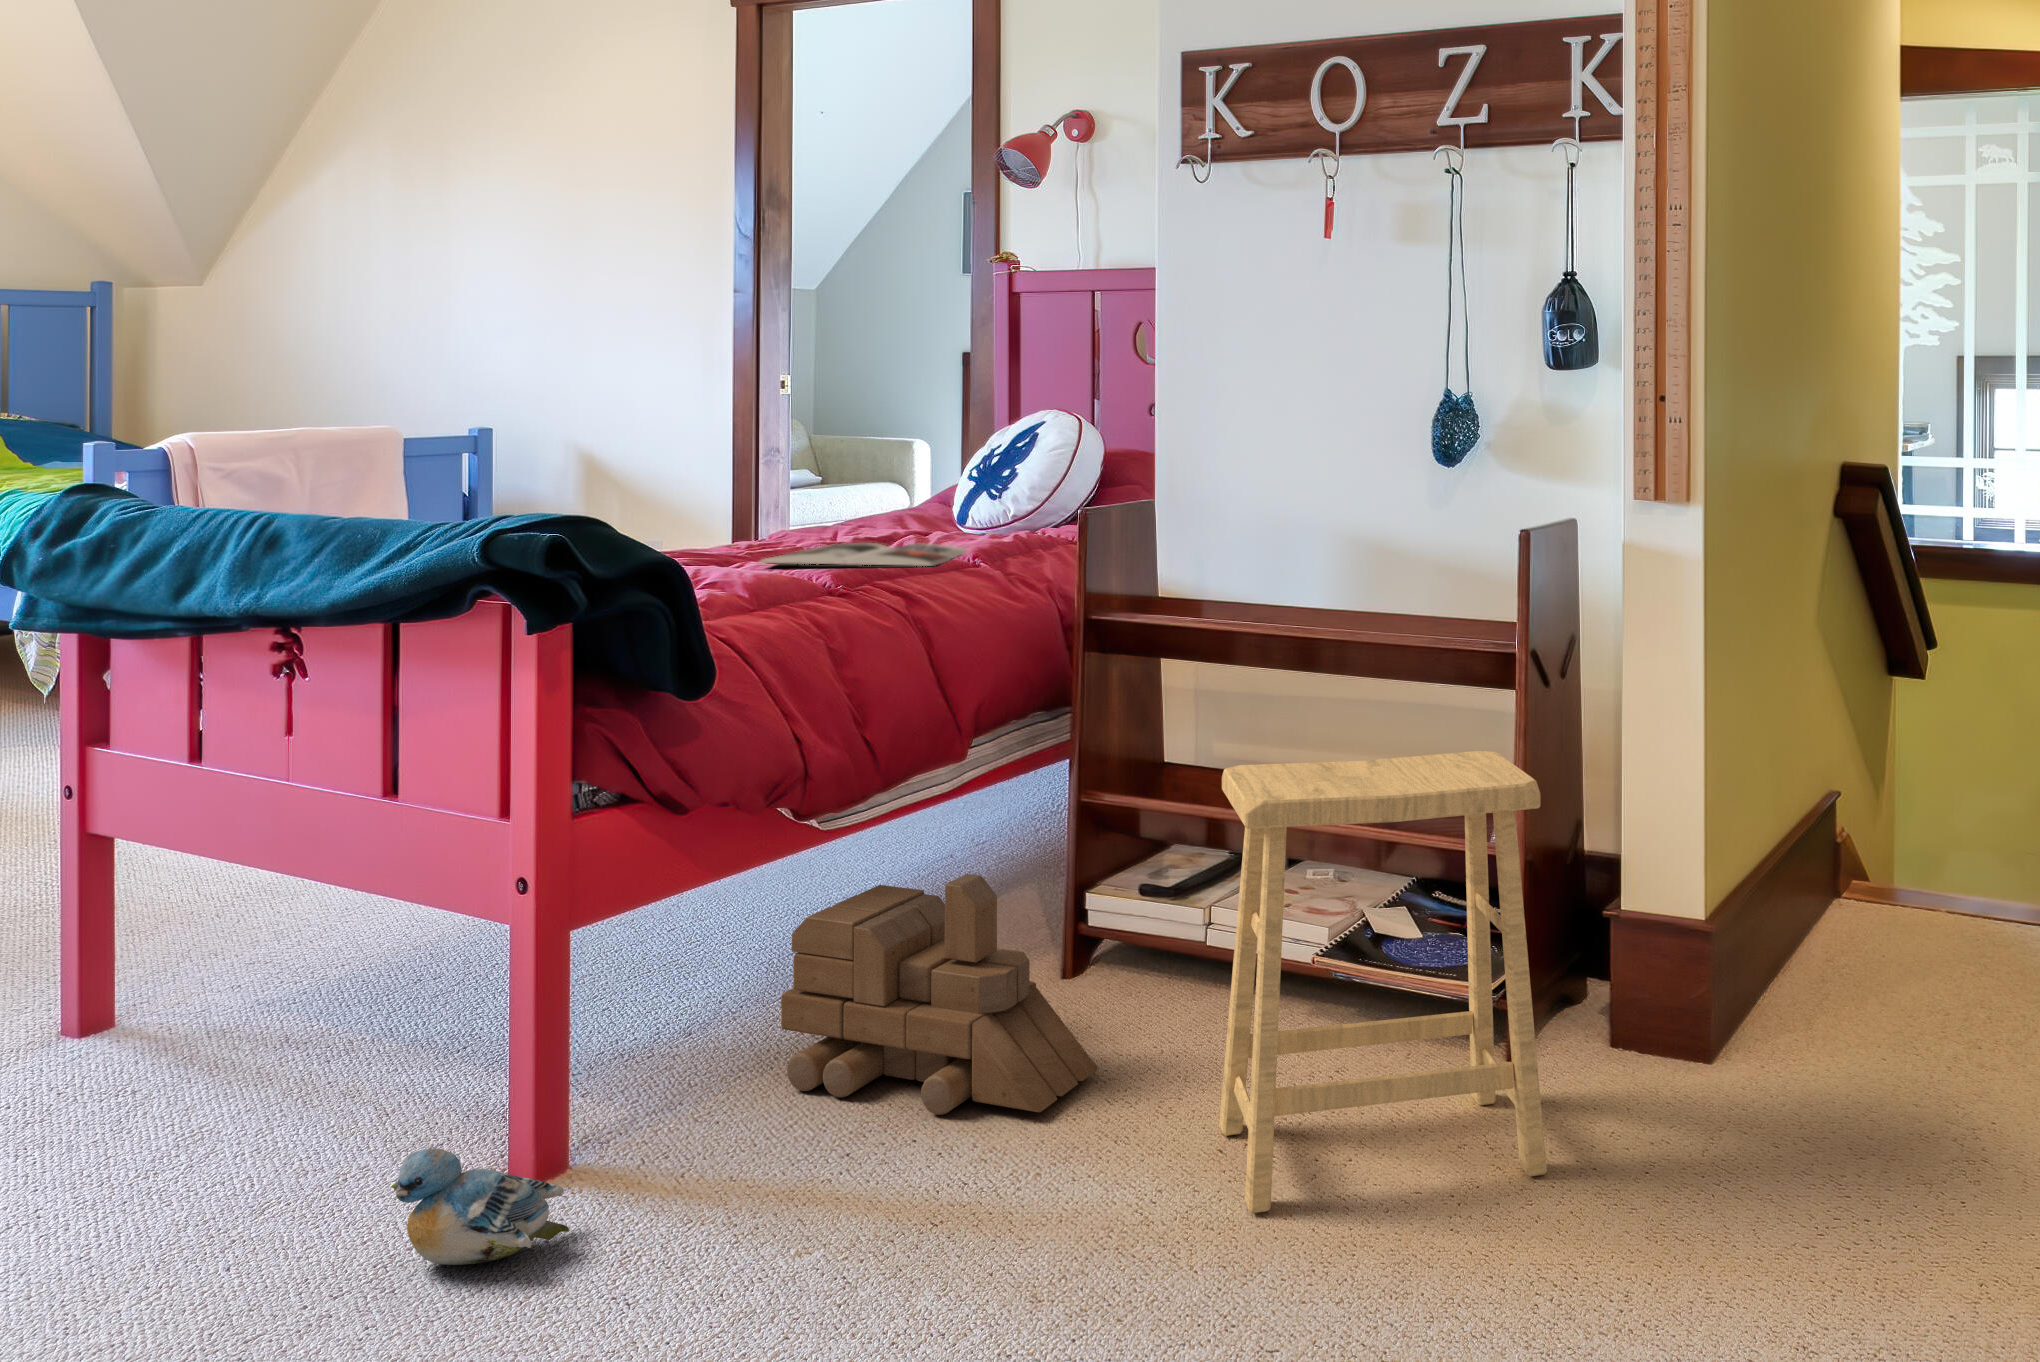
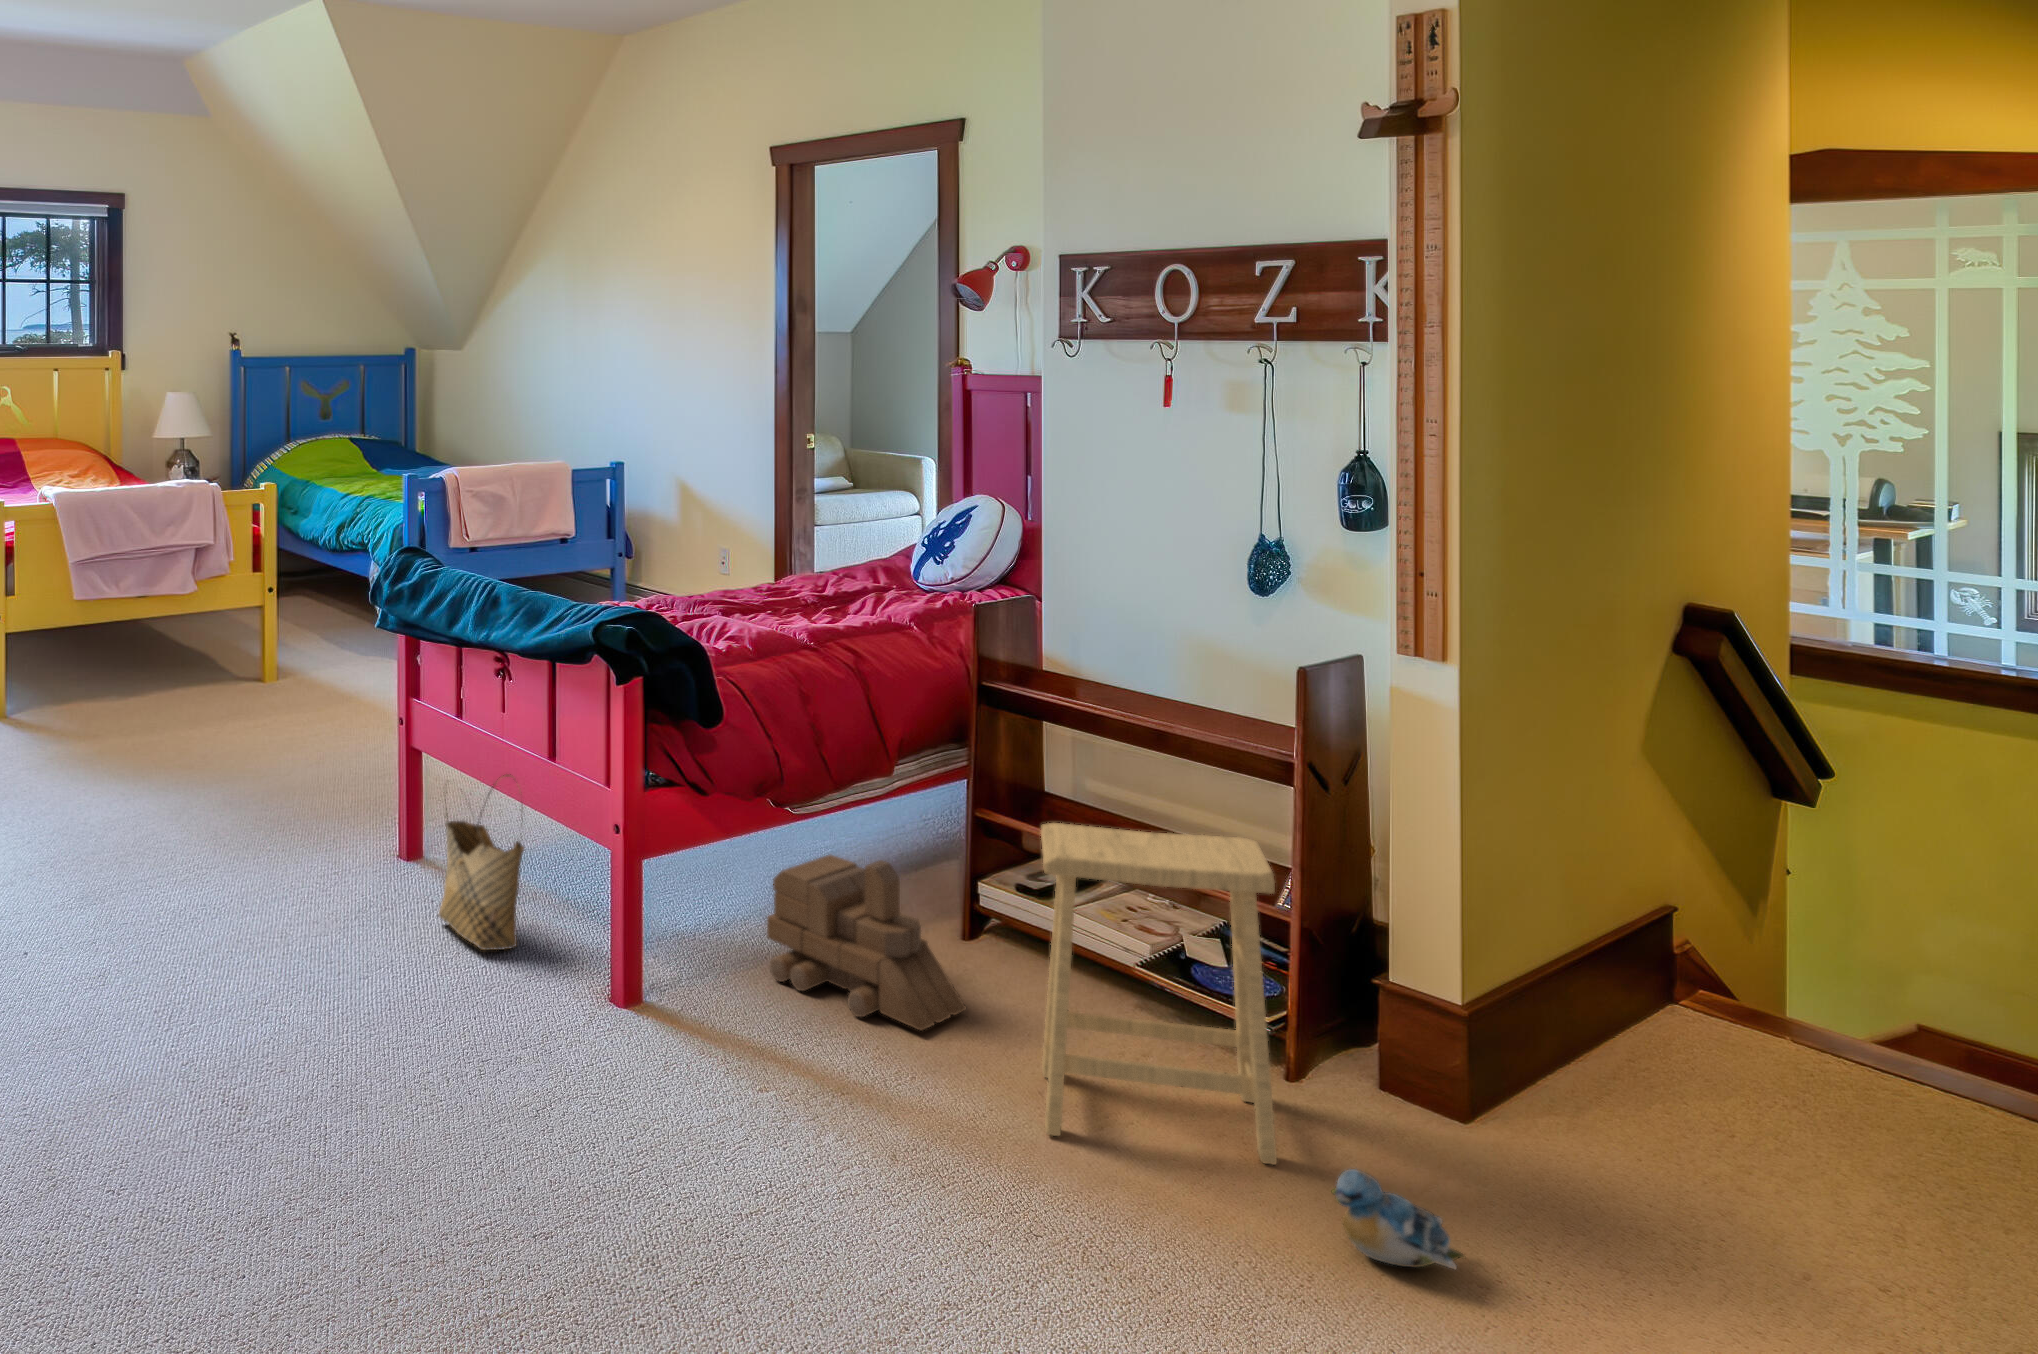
magazine: present [758,543,968,566] -> none [767,598,916,626]
woven basket: none [141,837,330,1152] -> present [439,774,524,950]
plush toy: present [391,1148,569,1265] -> present [1332,1169,1465,1269]

